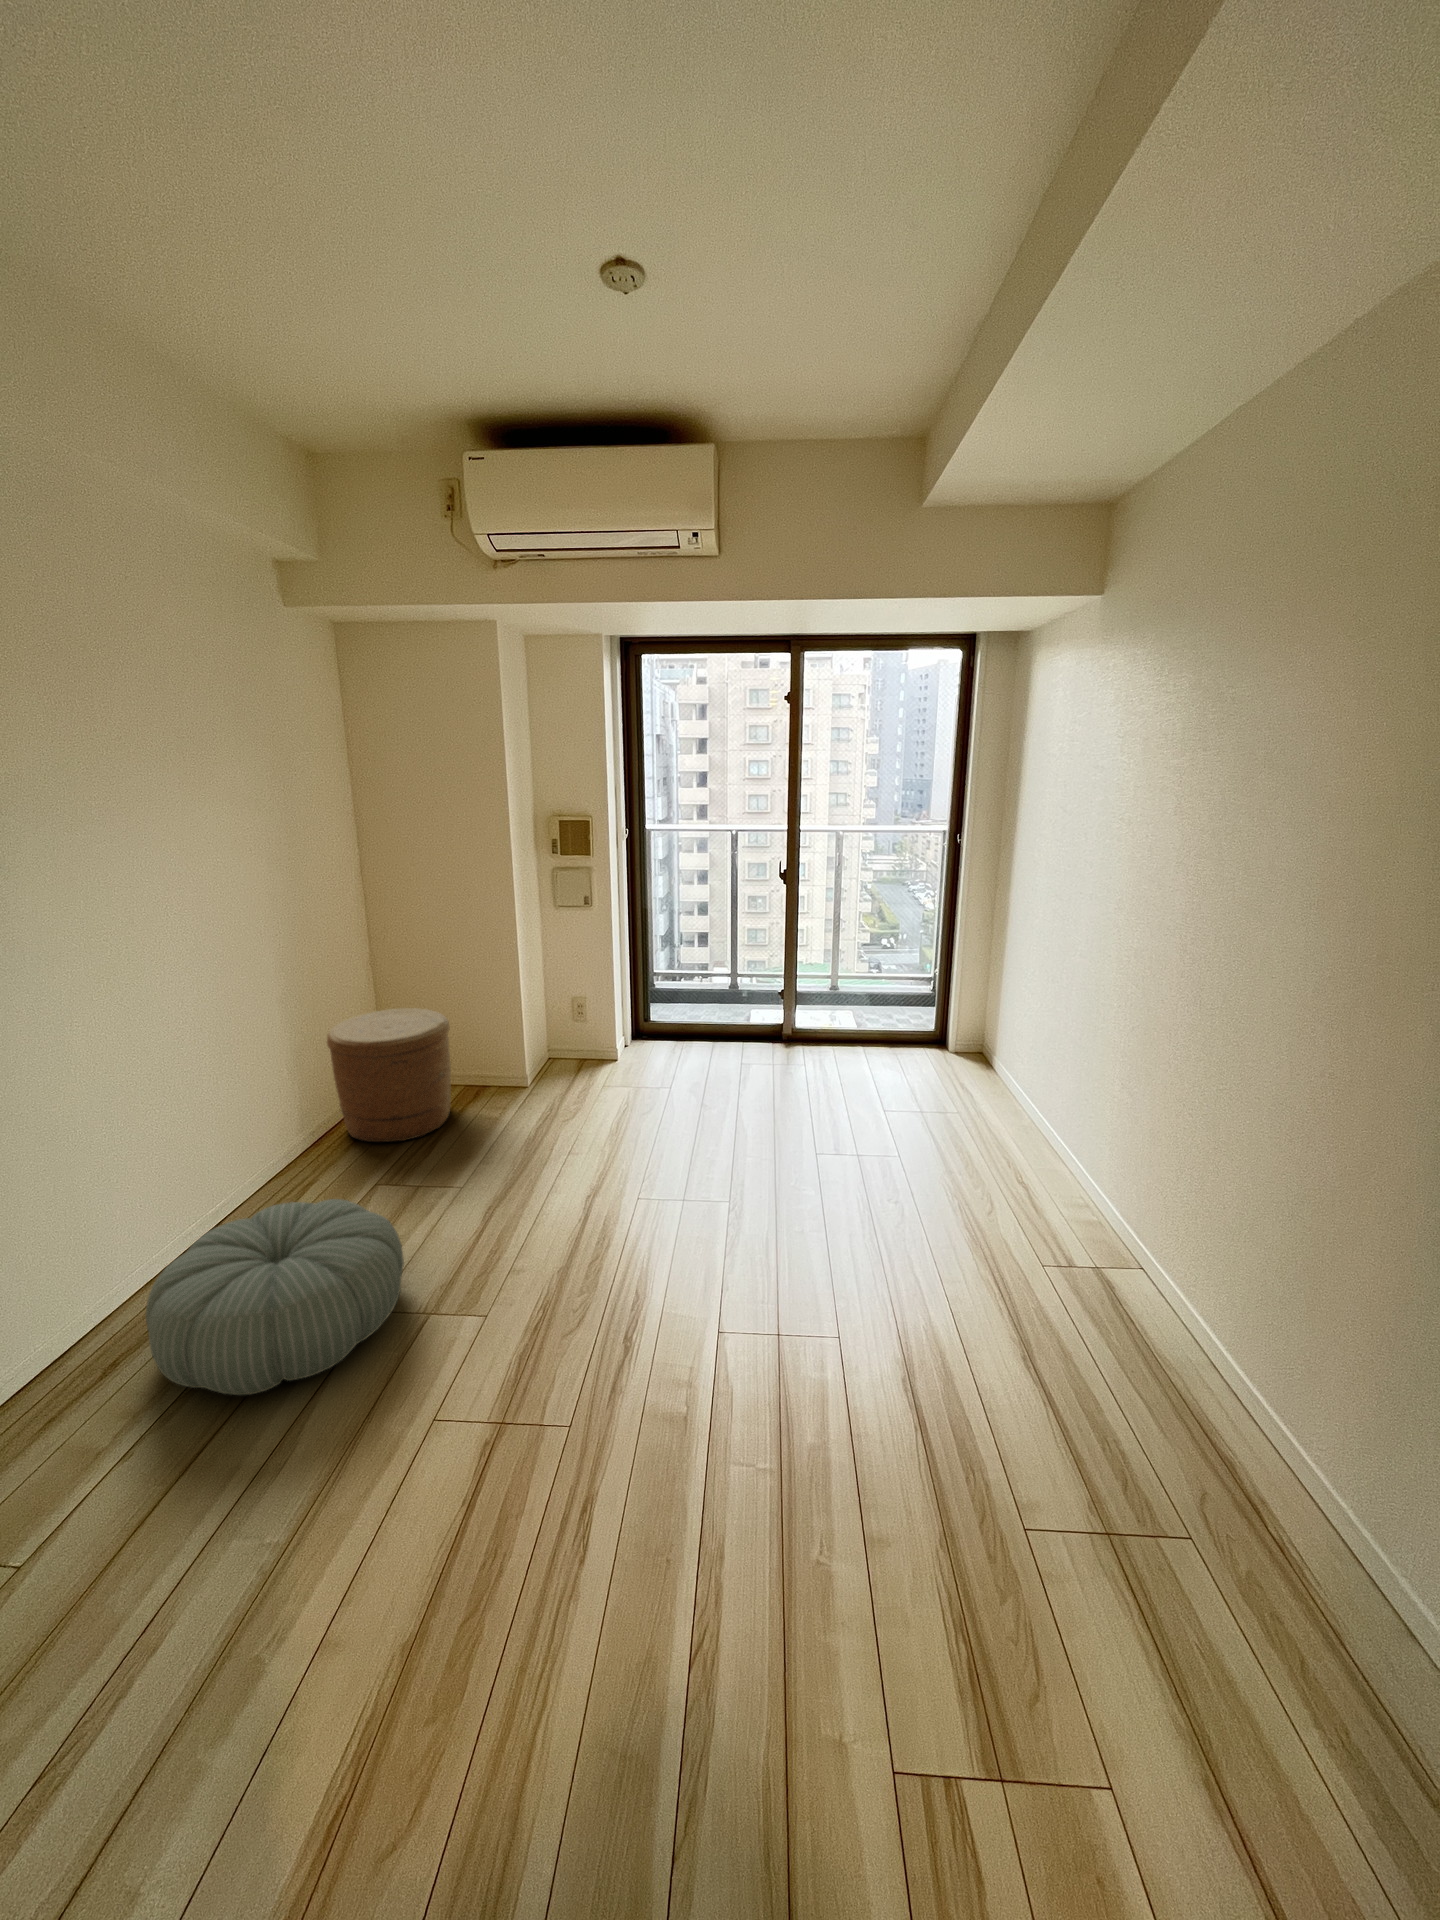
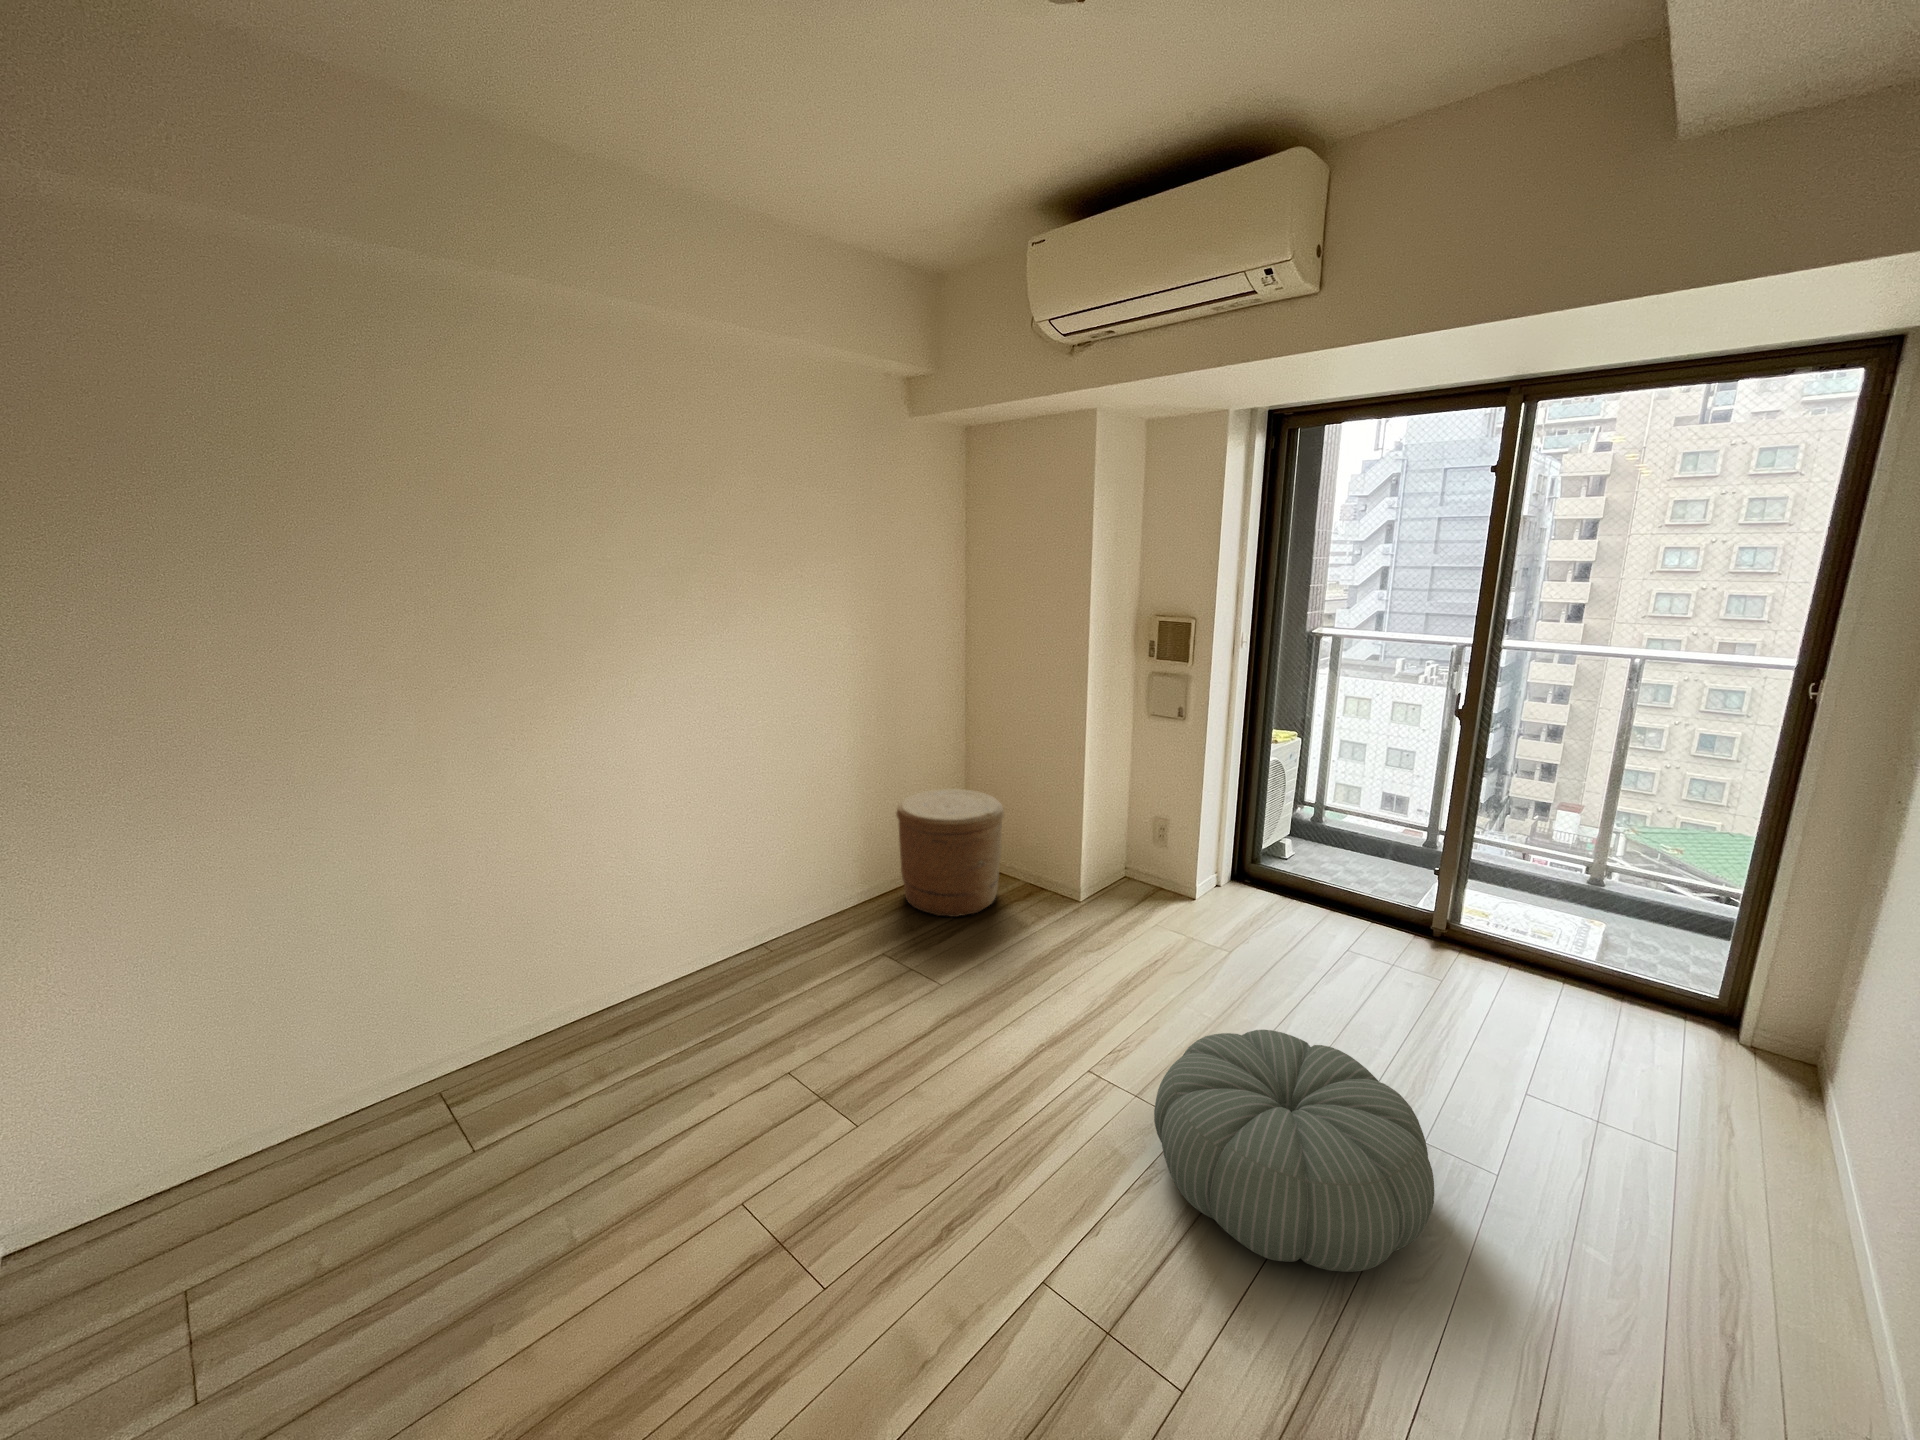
pouf: present [146,1199,404,1395] -> present [1154,1030,1434,1272]

